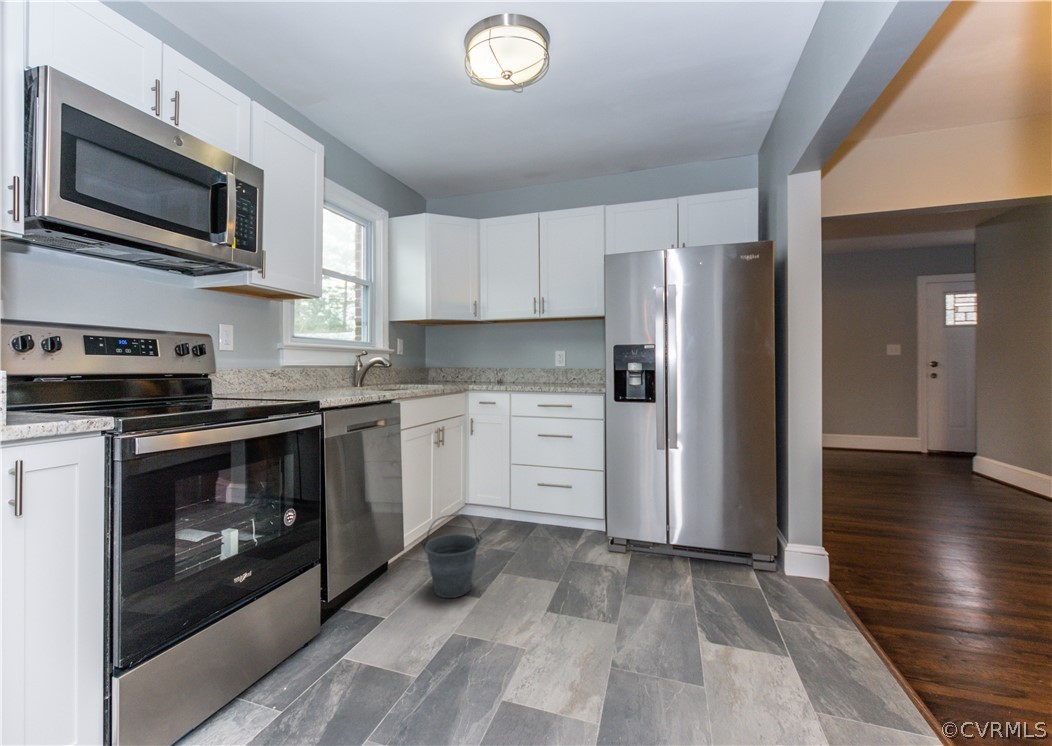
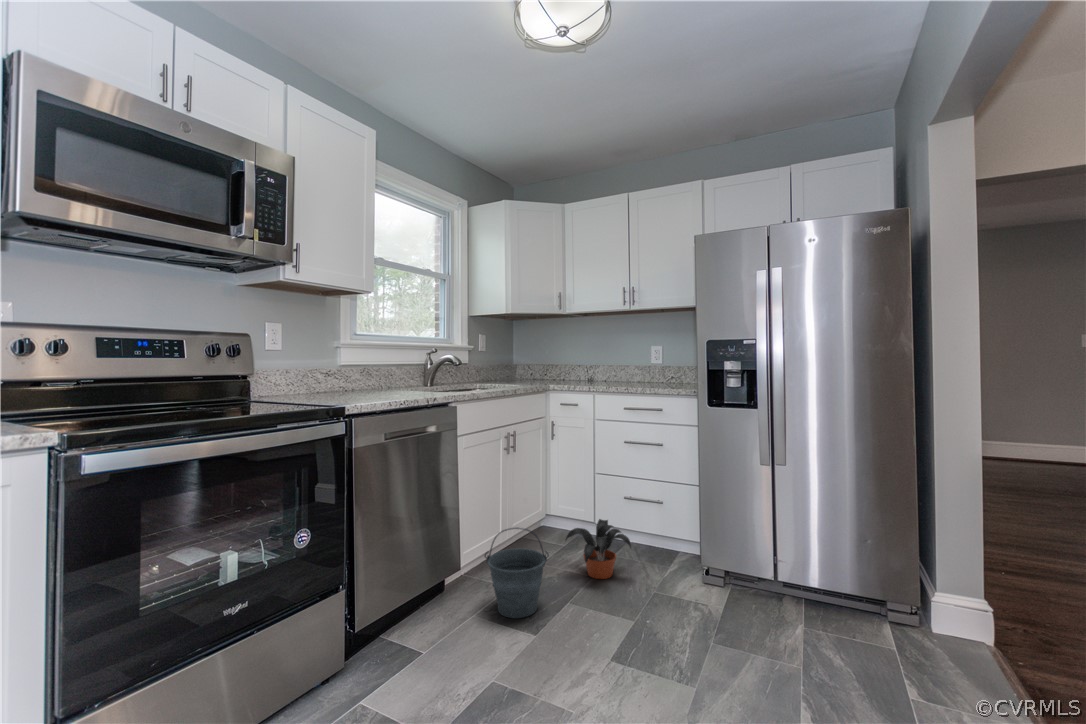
potted plant: none [491,504,550,557] -> present [565,519,631,579]

